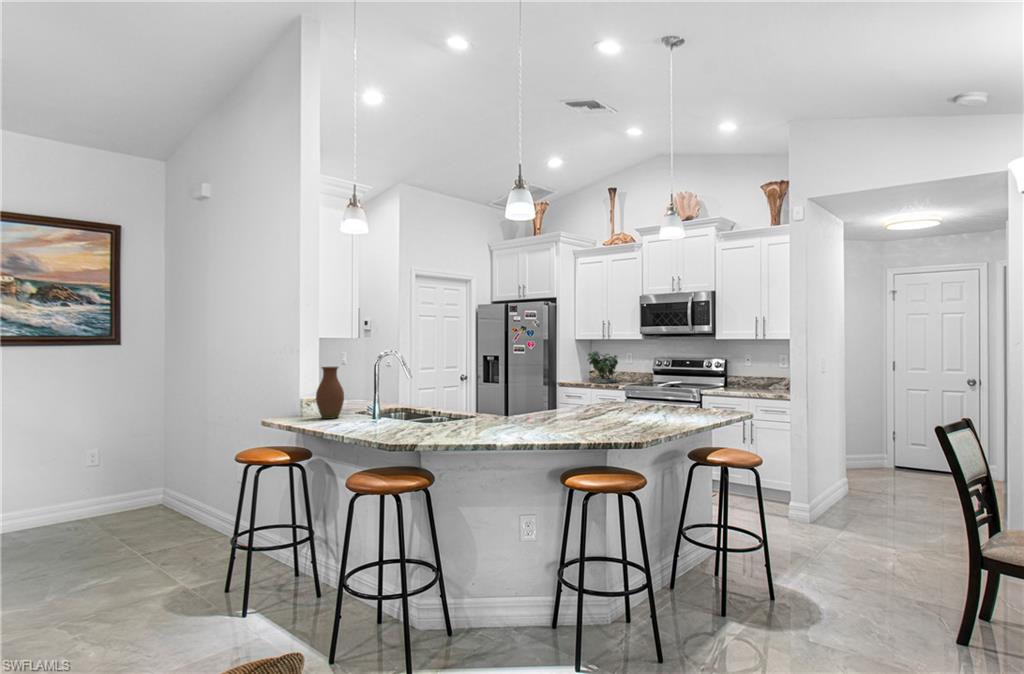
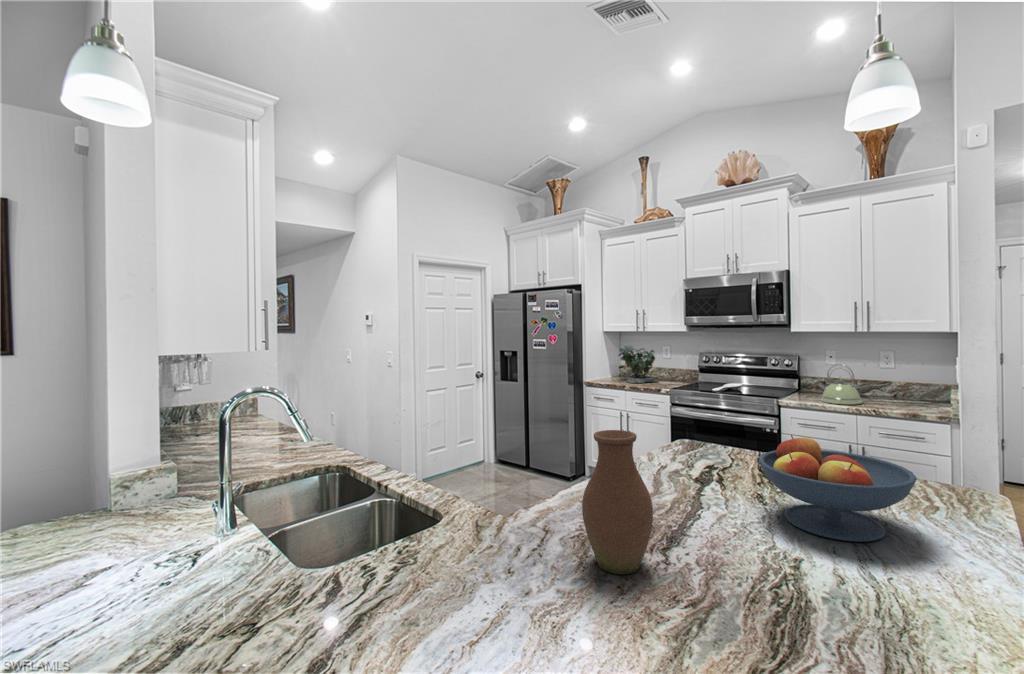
kettle: none [731,363,758,392] -> present [818,365,862,405]
vase: present [316,367,344,419] -> present [582,430,653,574]
fruit bowl: none [621,375,677,412] -> present [759,435,917,542]

